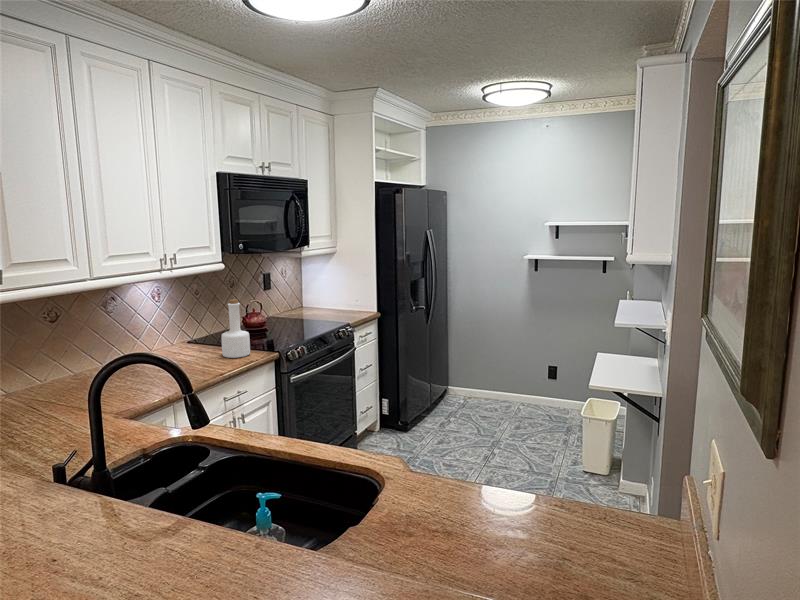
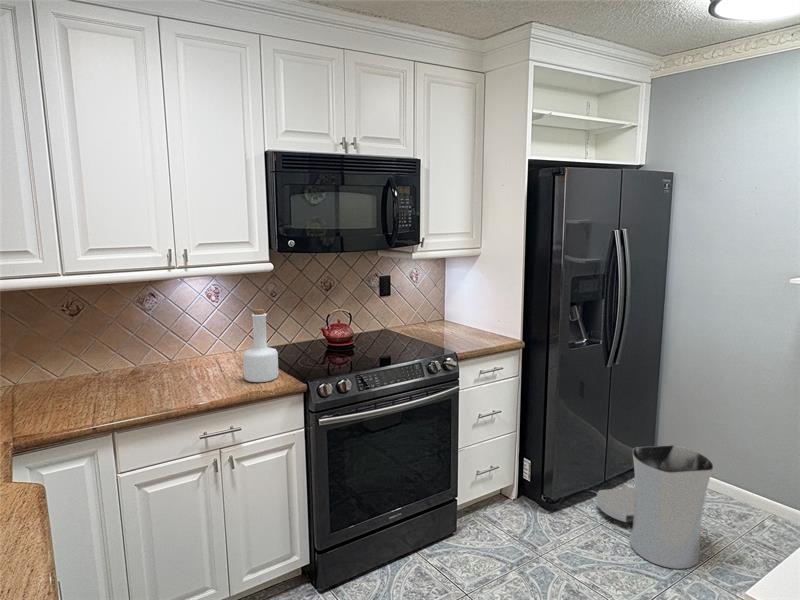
trash can: none [430,367,504,440] -> present [597,445,713,569]

